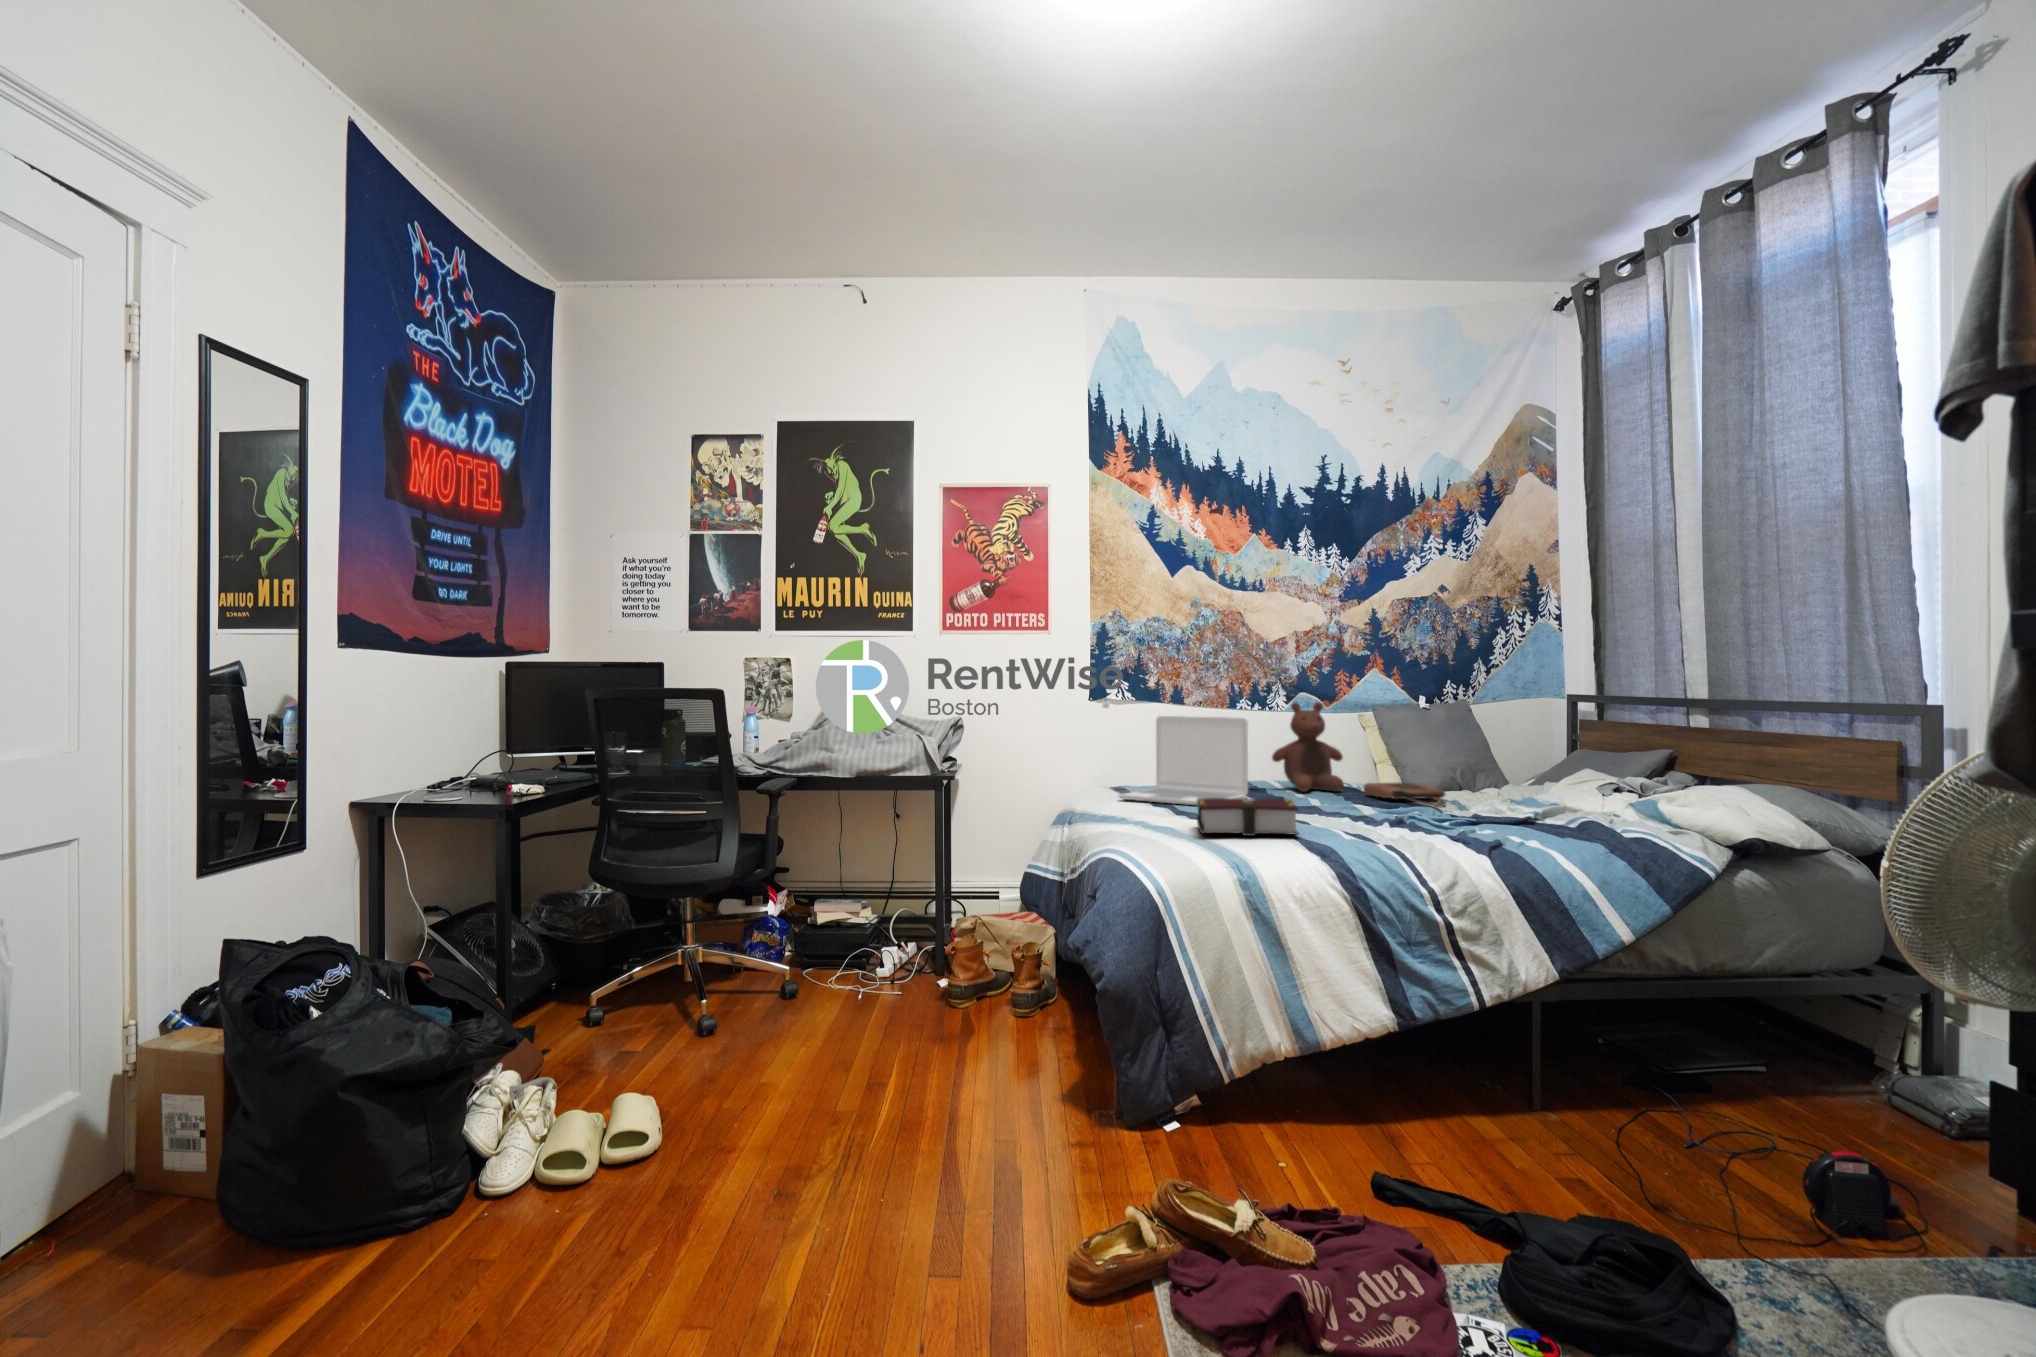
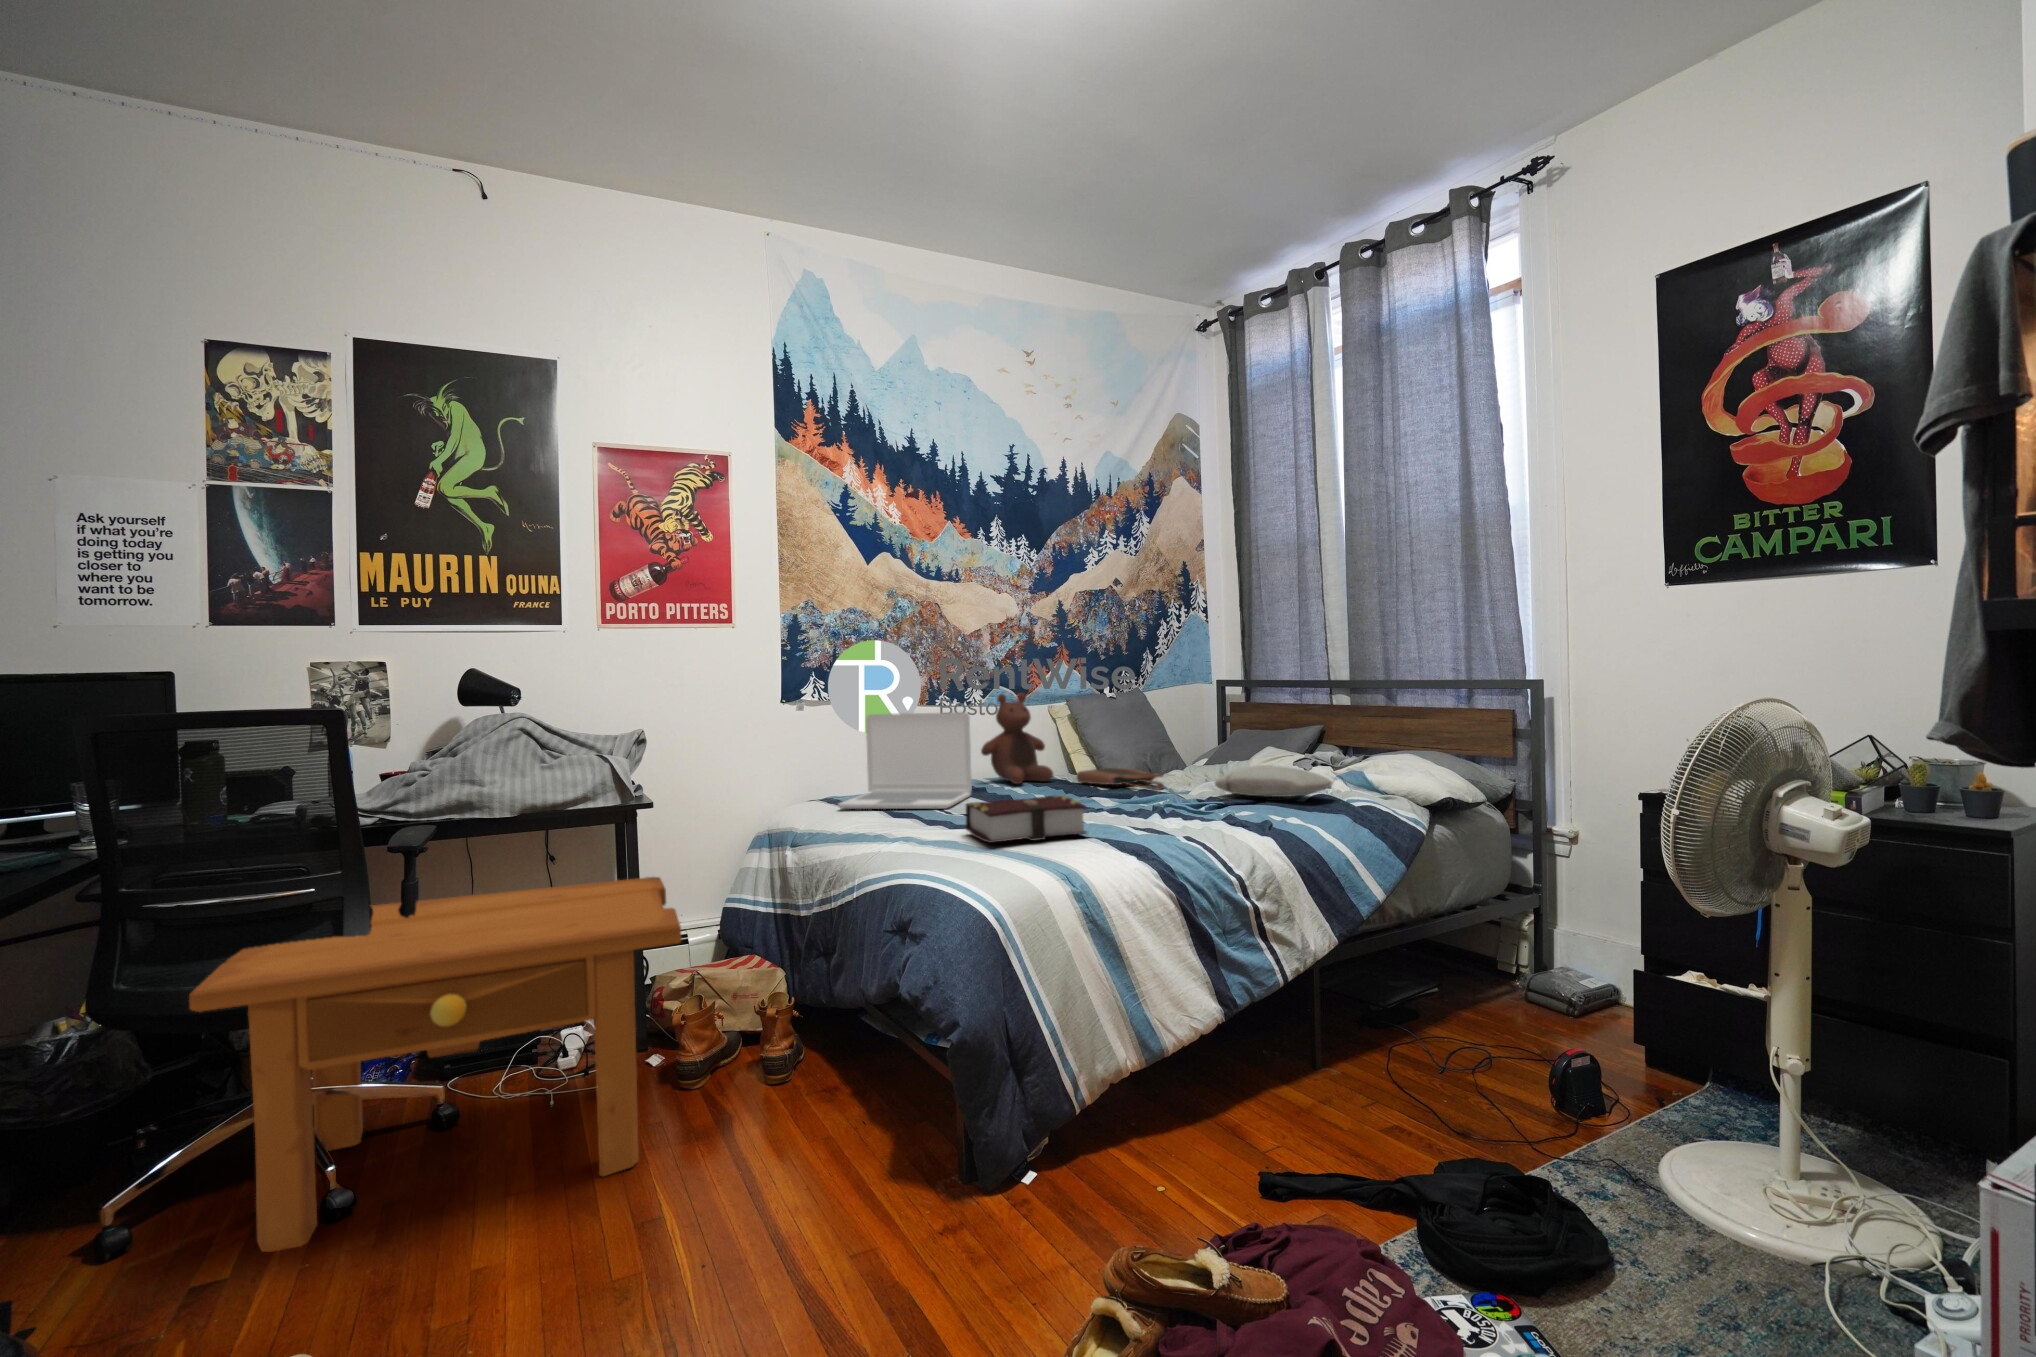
pillow: none [1485,788,1612,822] -> present [1215,765,1332,797]
side table: none [646,834,955,1050] -> present [189,877,682,1252]

